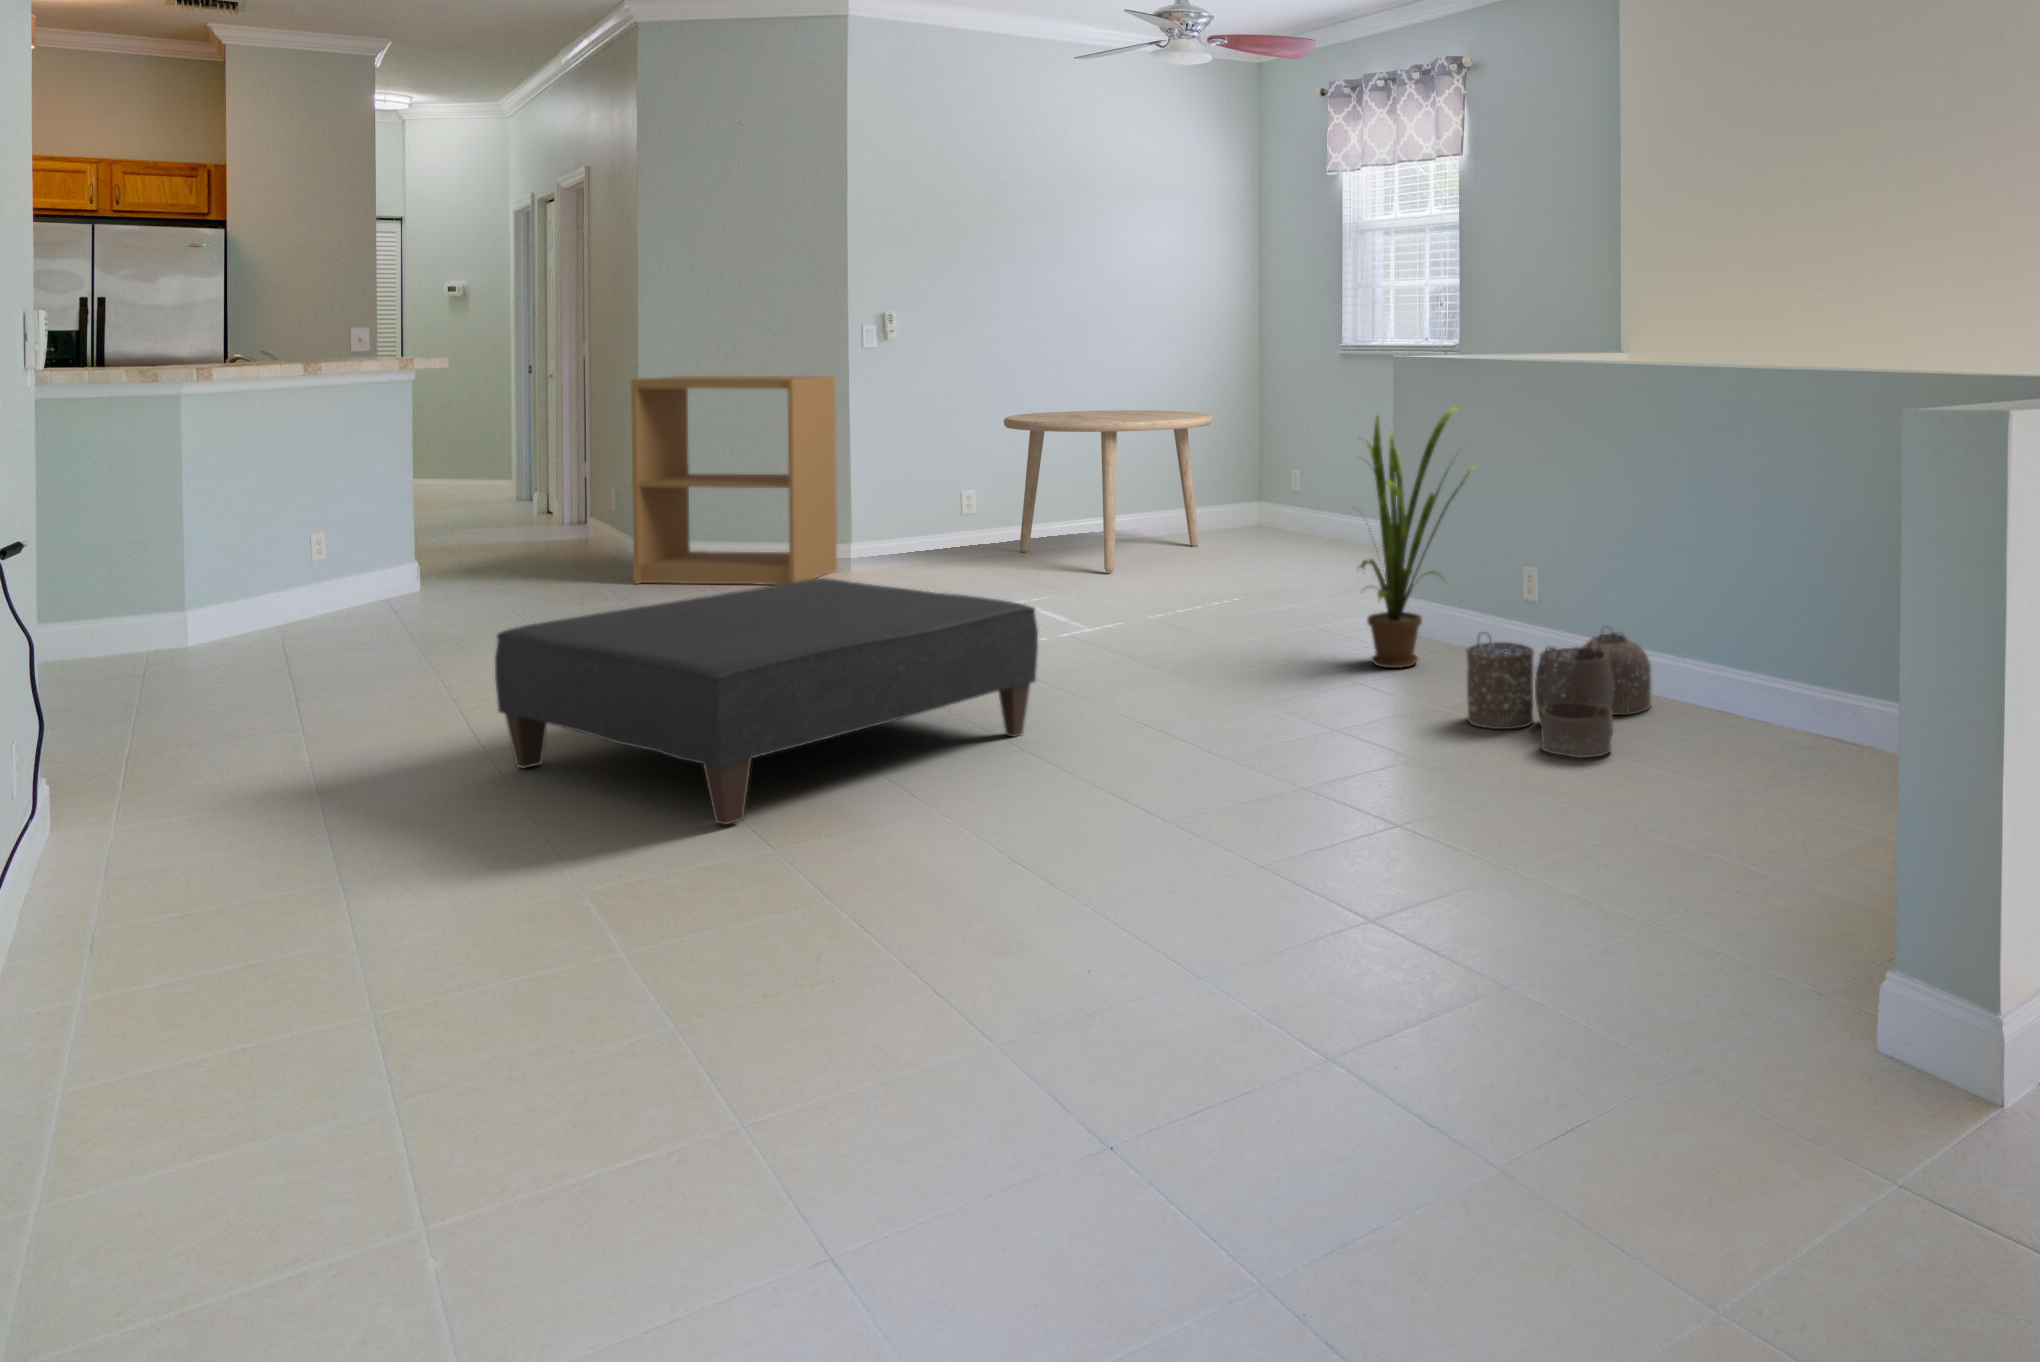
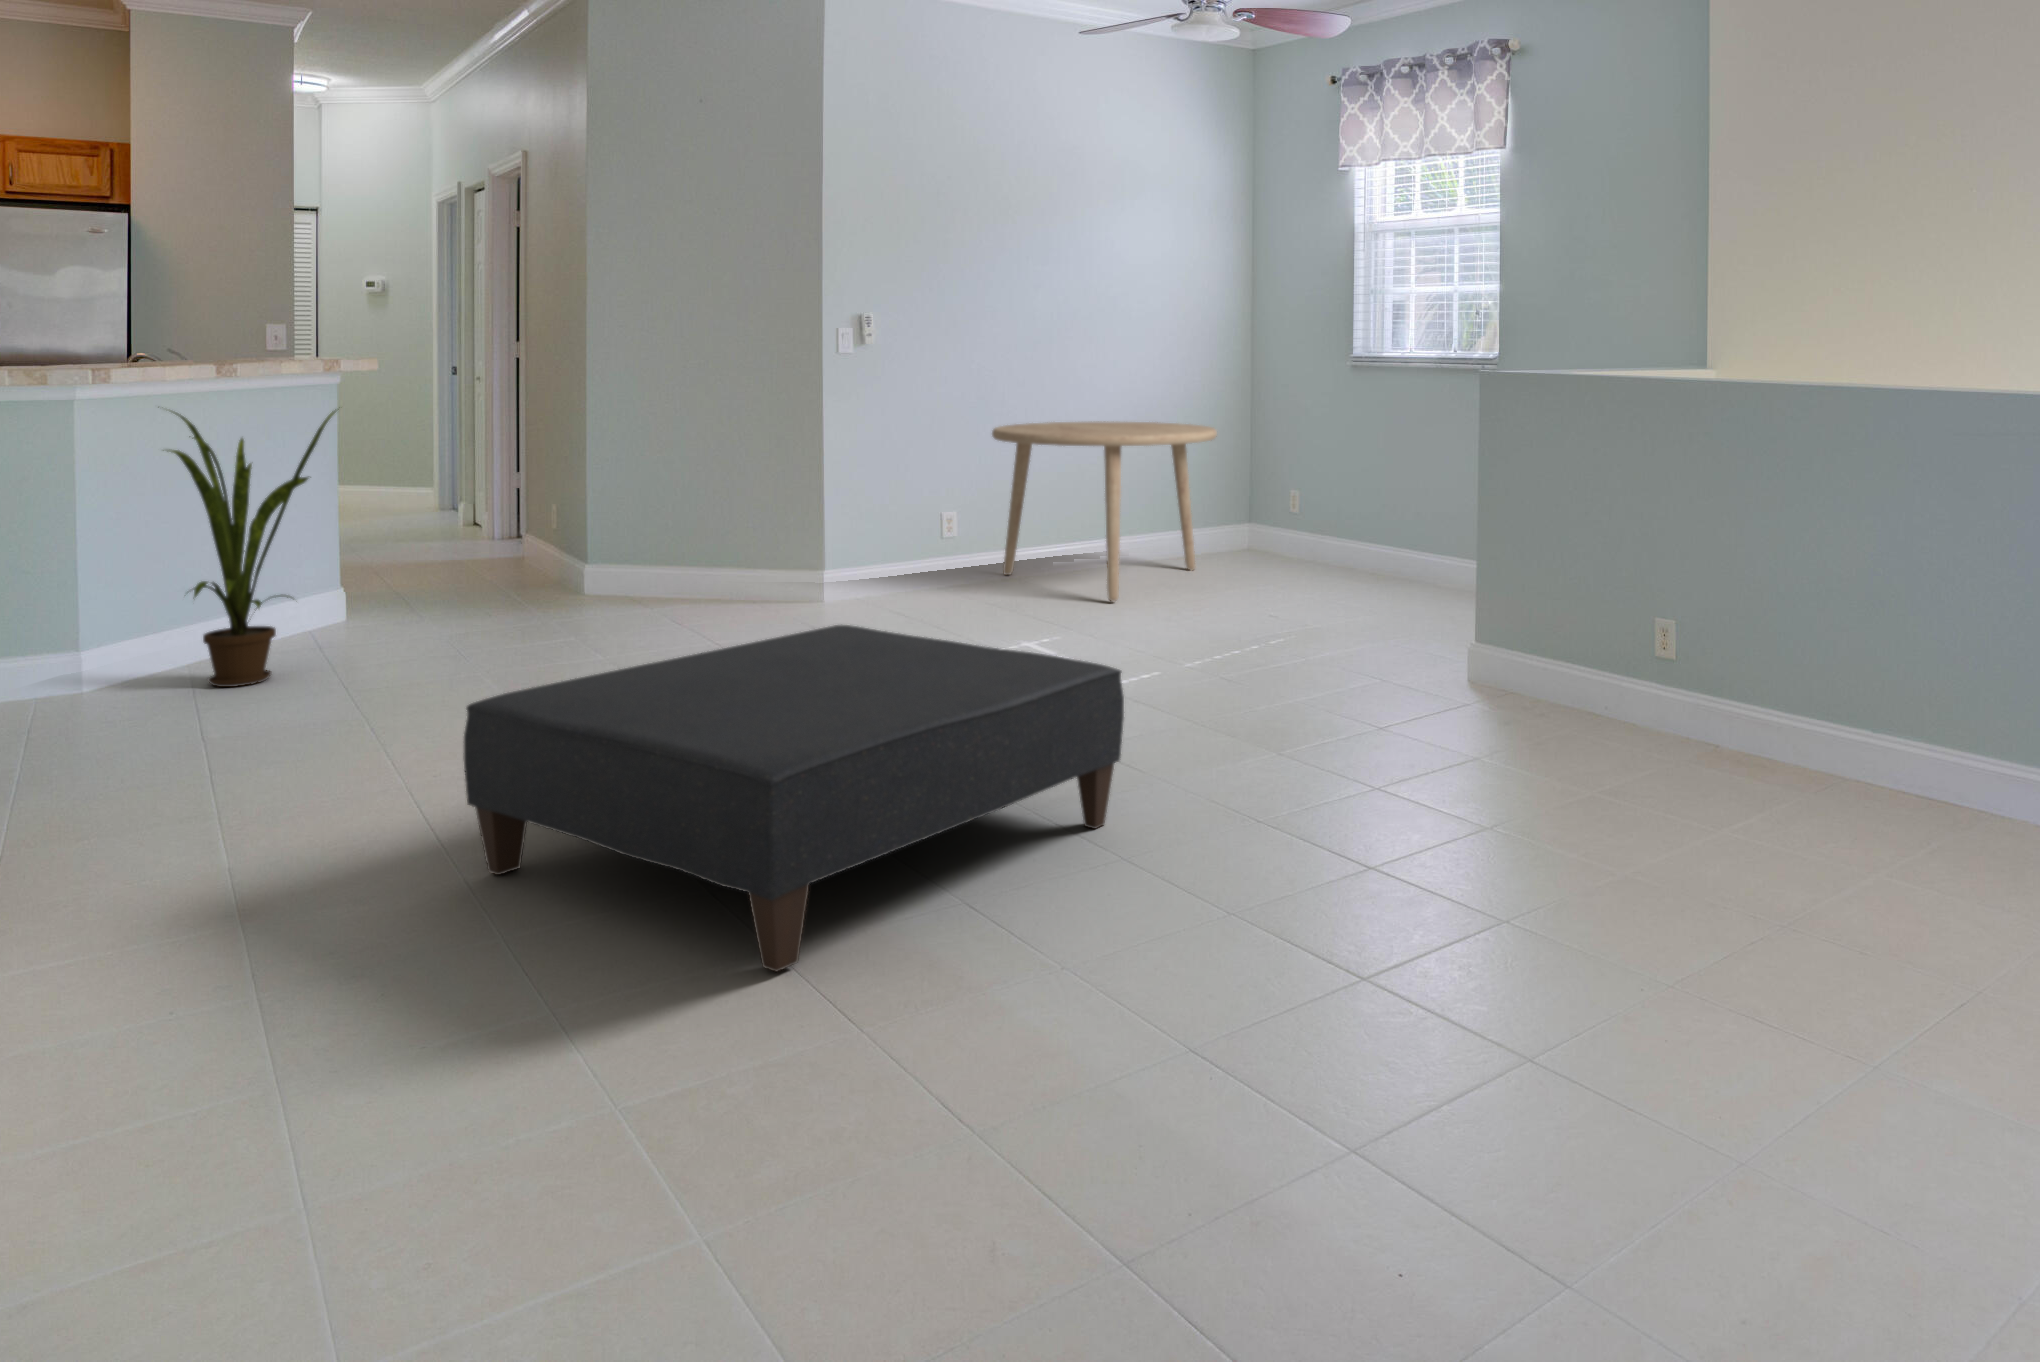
bookshelf: present [631,376,837,585] -> none [586,380,810,615]
house plant: present [1360,407,1473,668] -> present [169,409,339,687]
woven basket: present [1466,632,1651,758] -> none [1631,691,1840,866]

